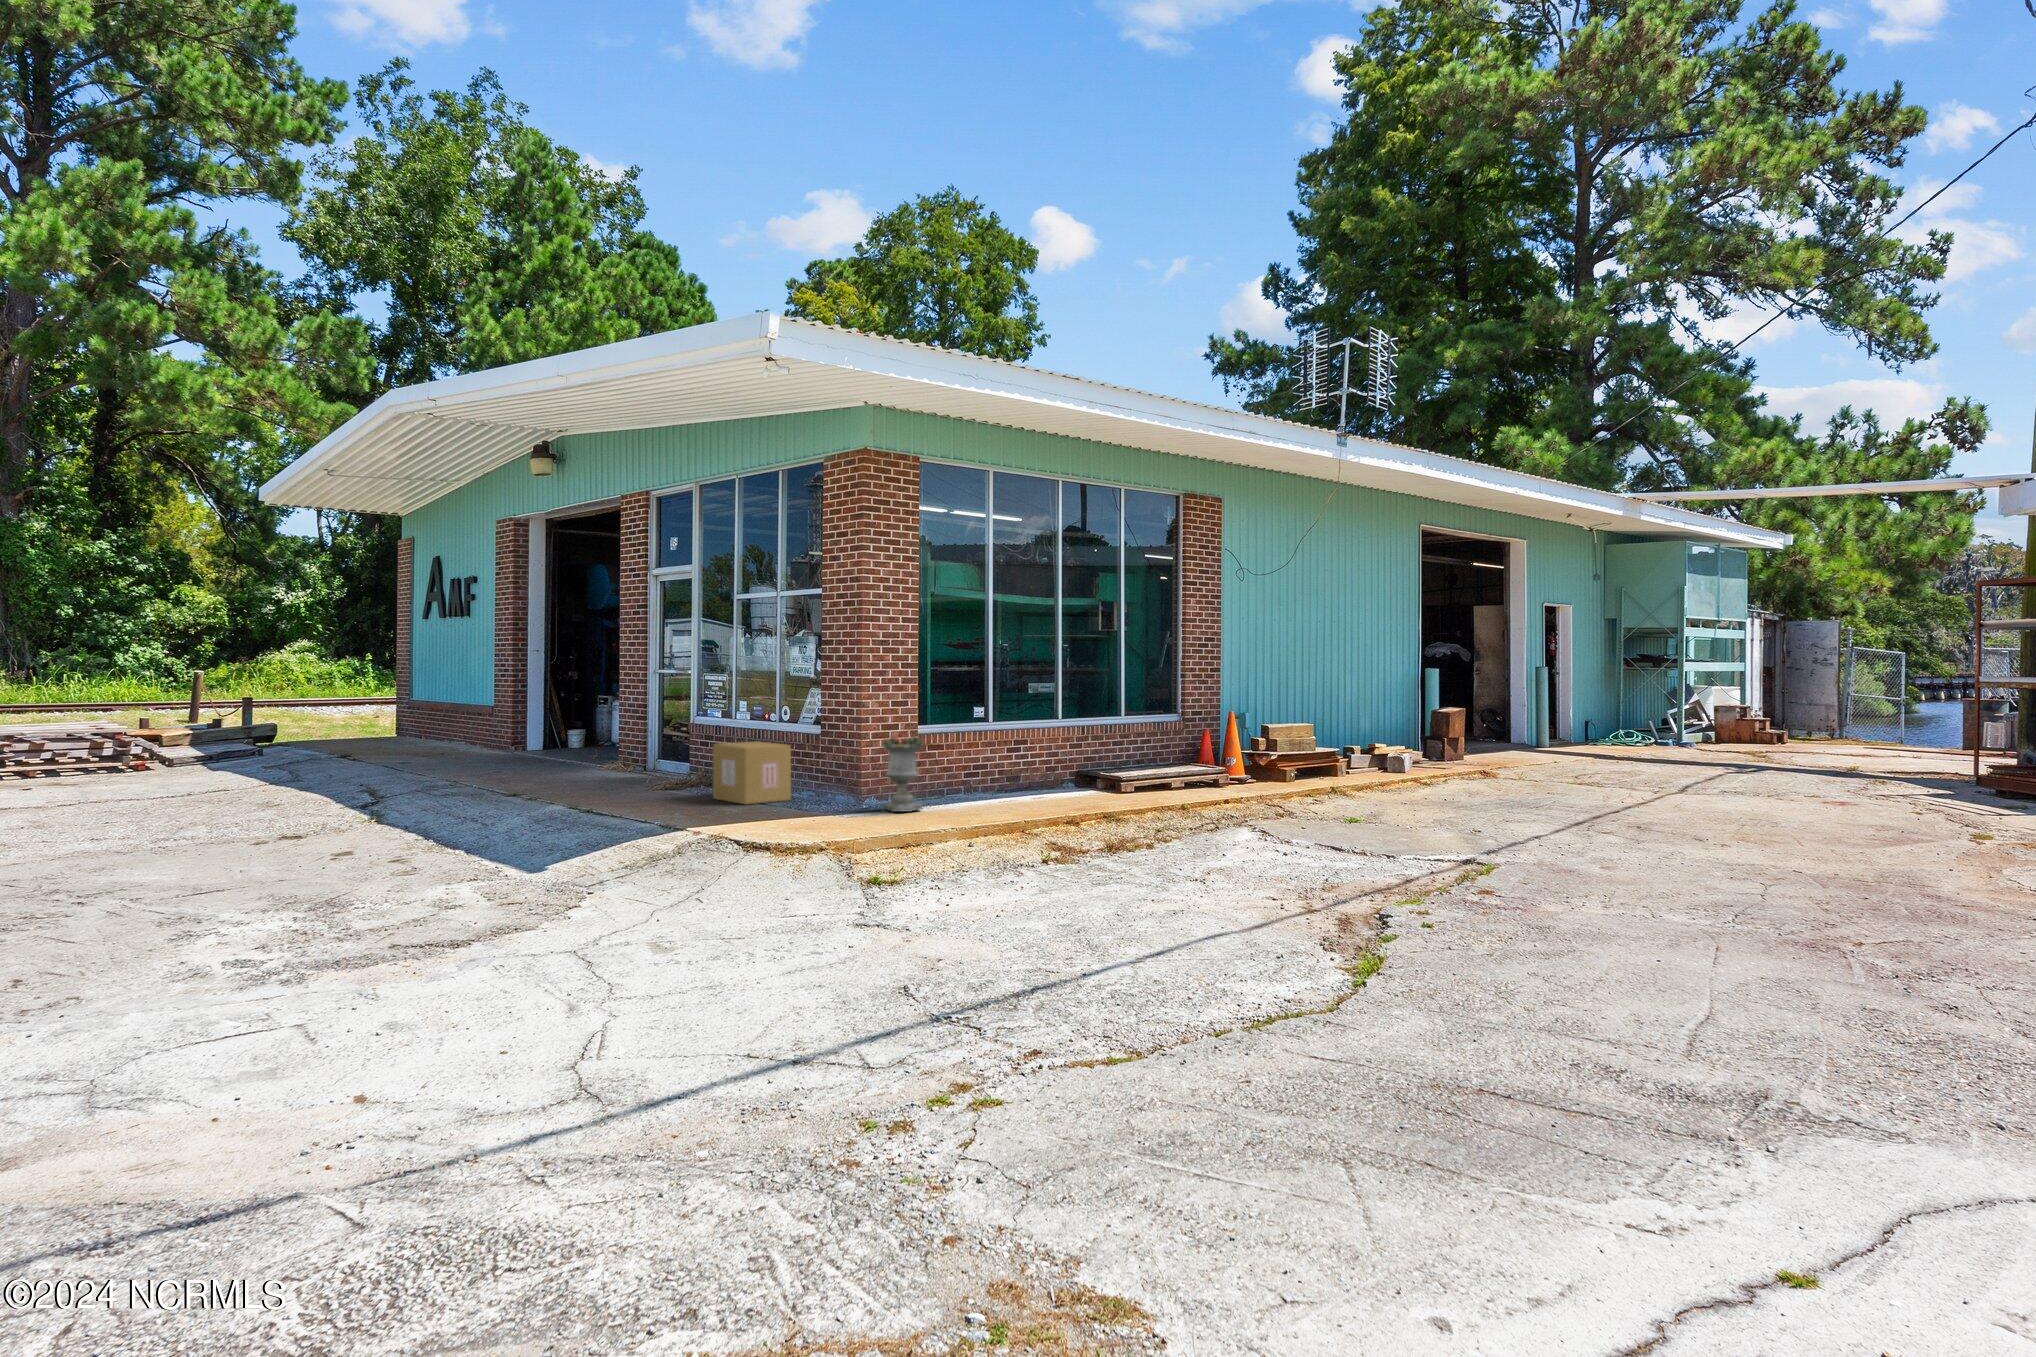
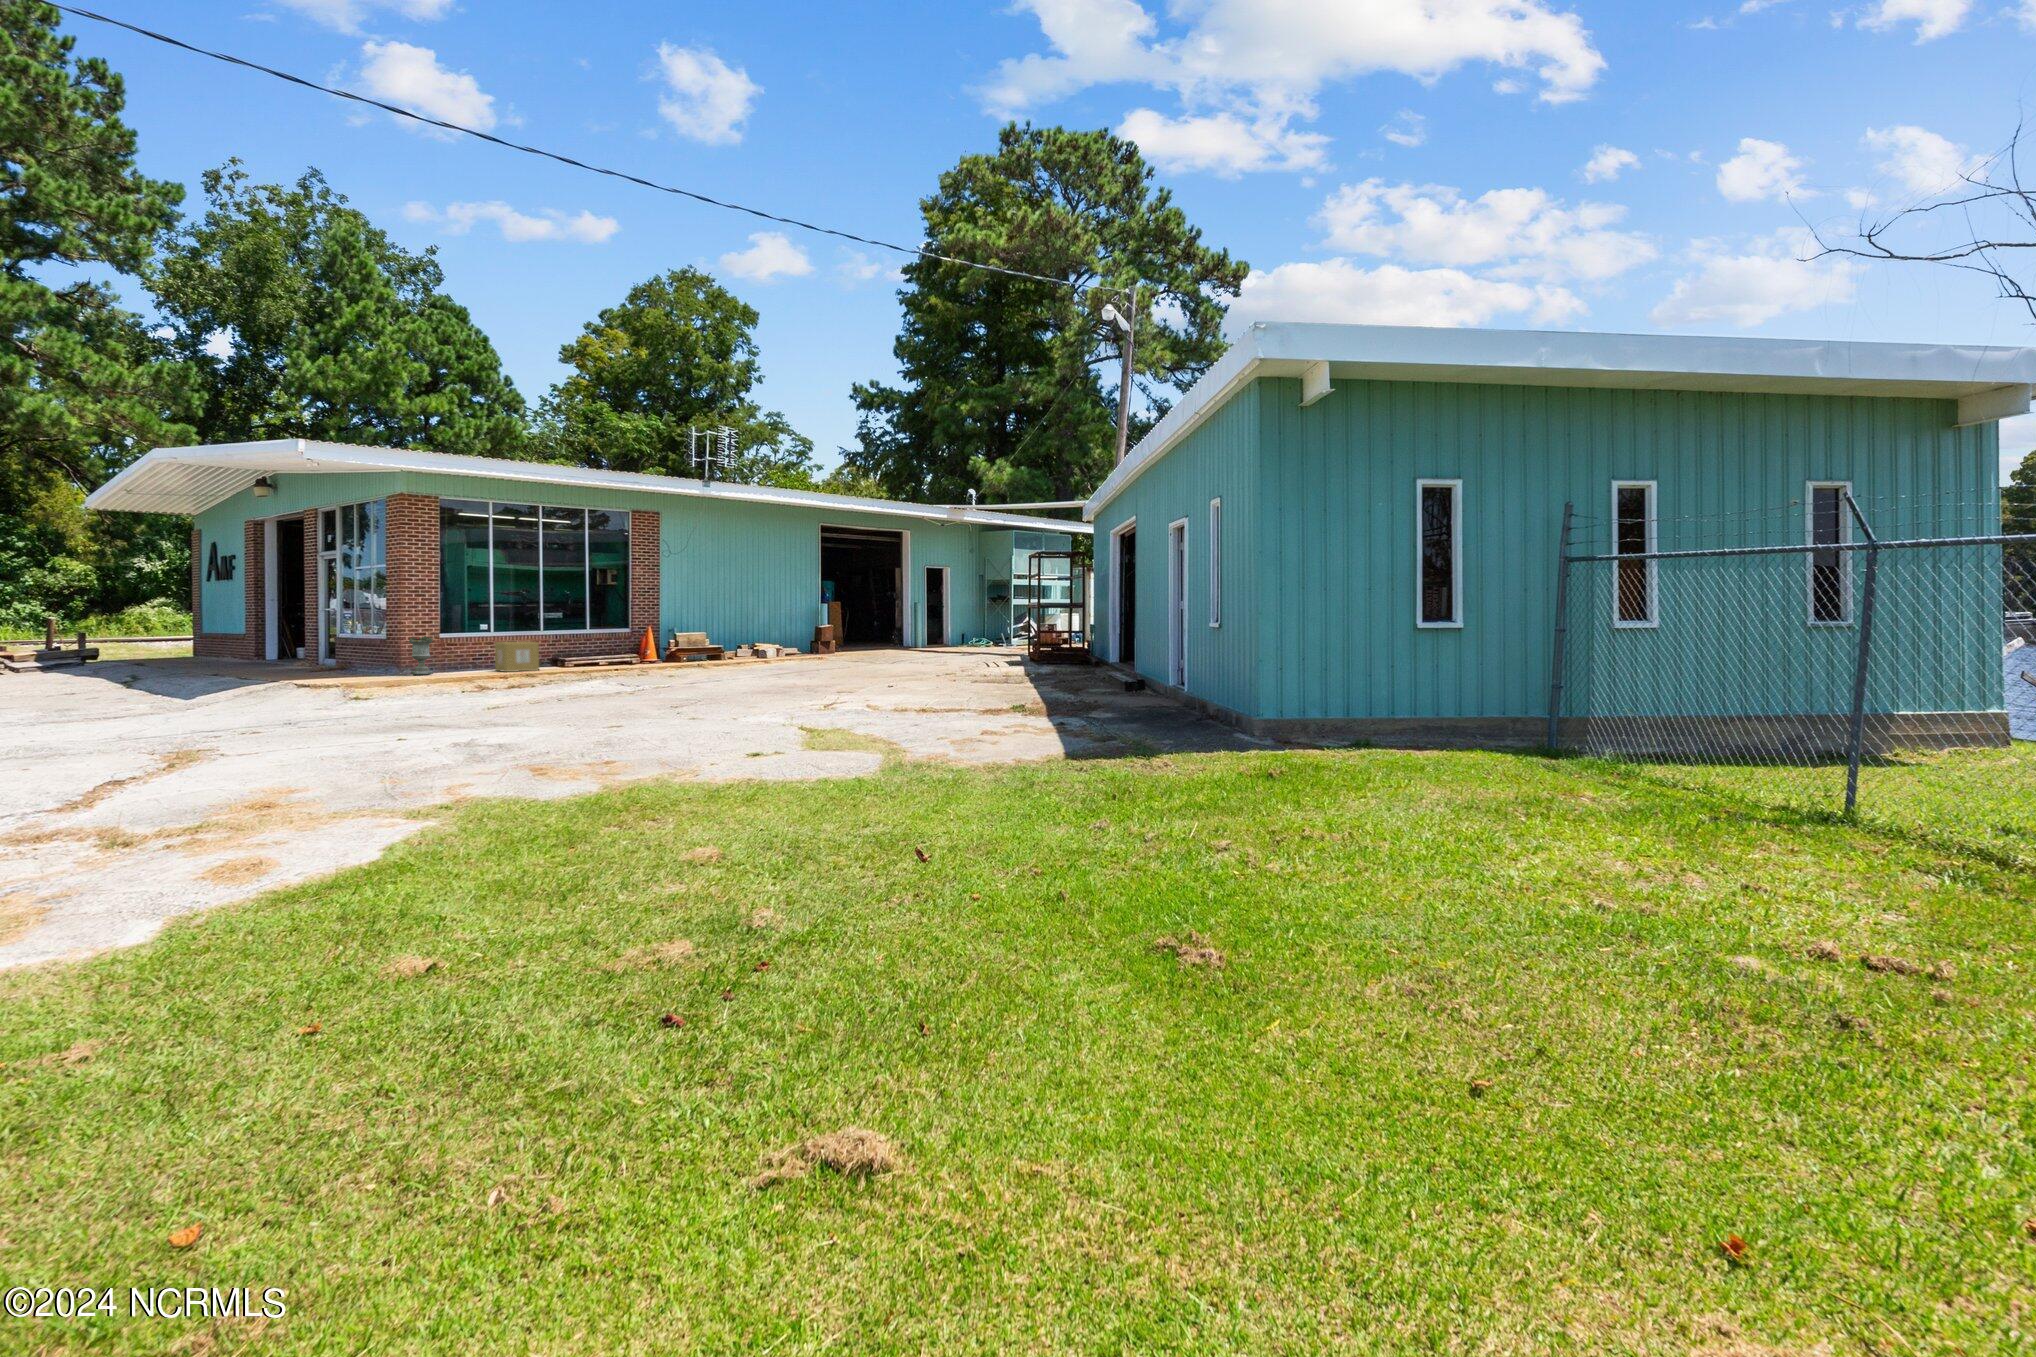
cardboard box: present [713,741,791,804] -> present [495,642,539,672]

